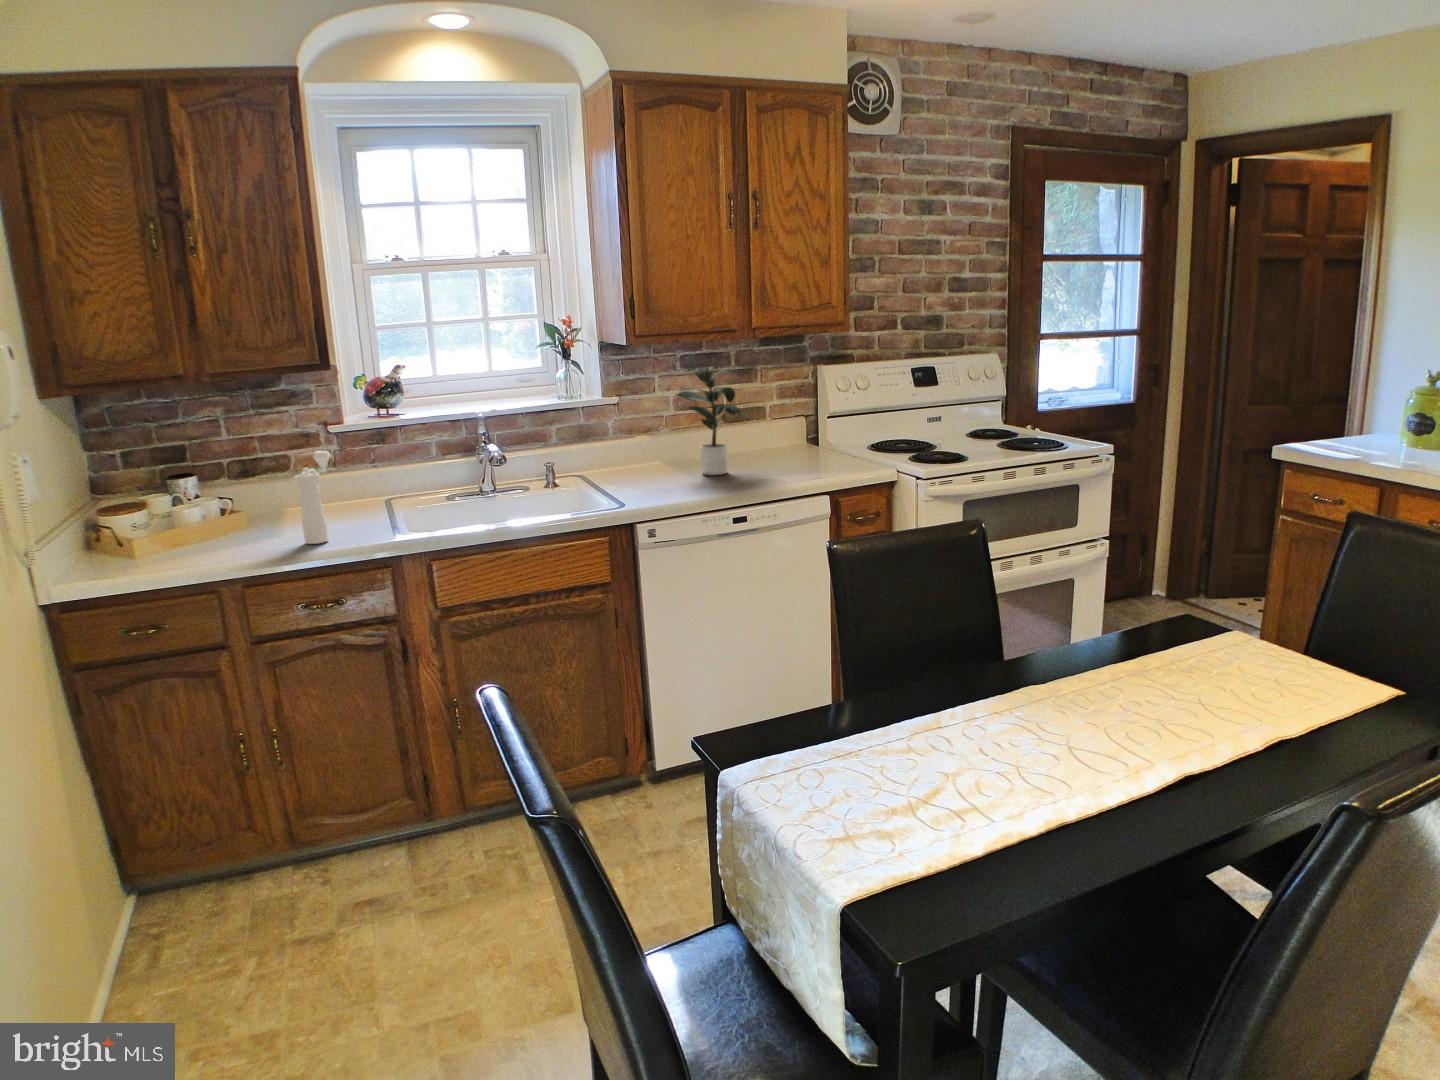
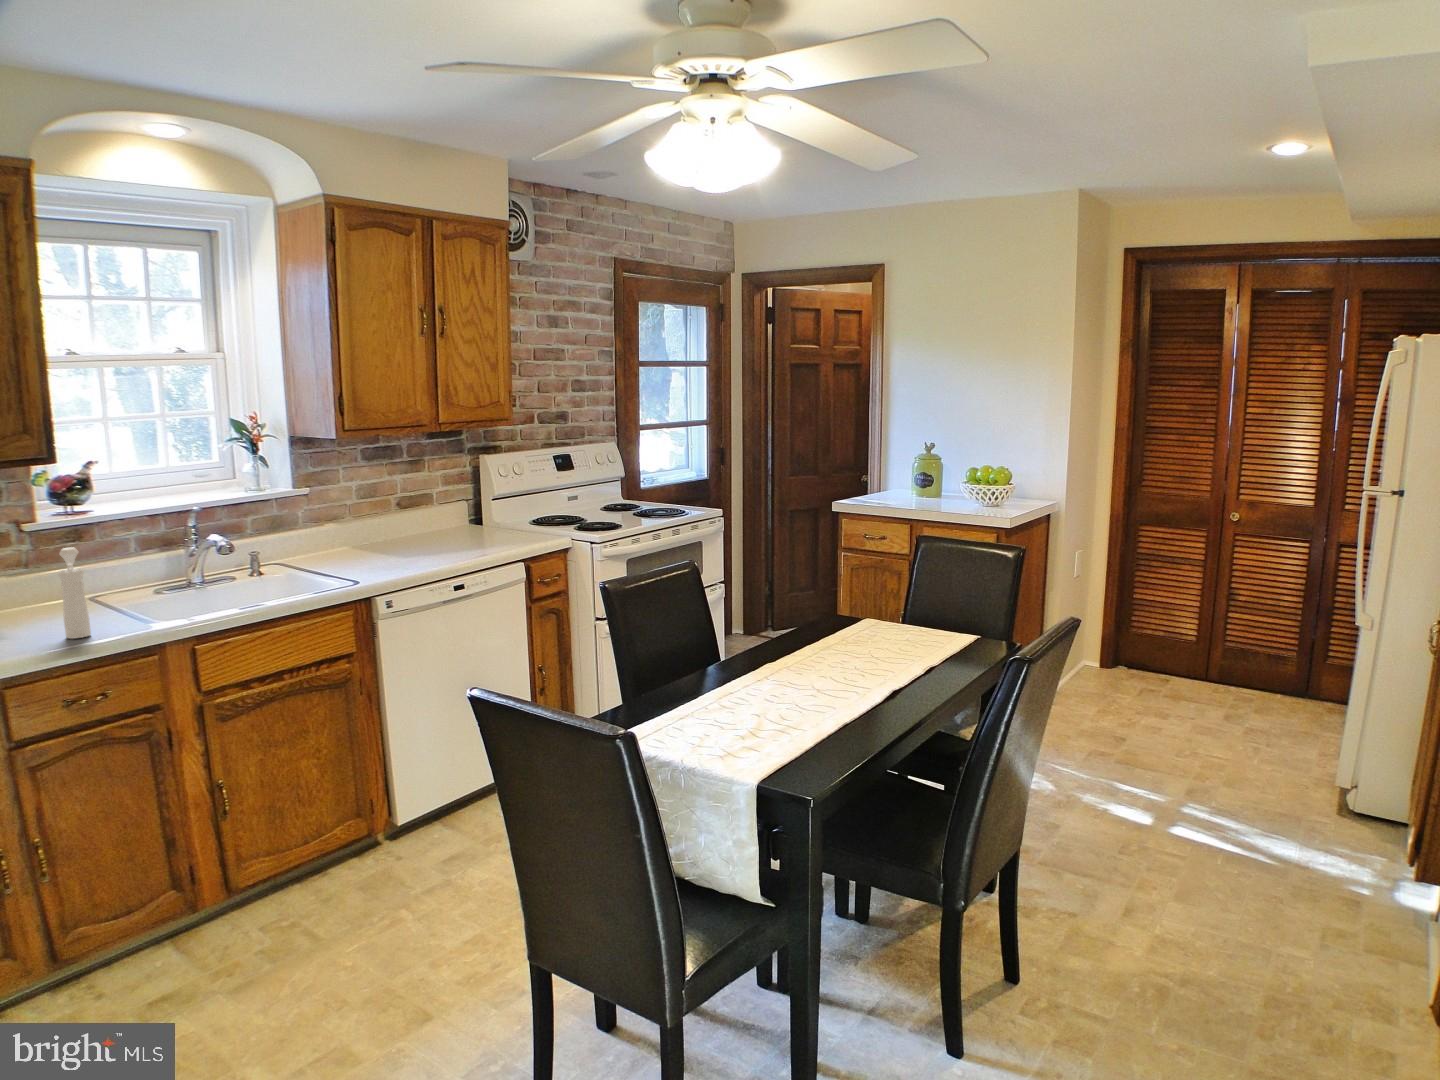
potted plant: present [677,367,752,475] -> none [363,457,461,555]

